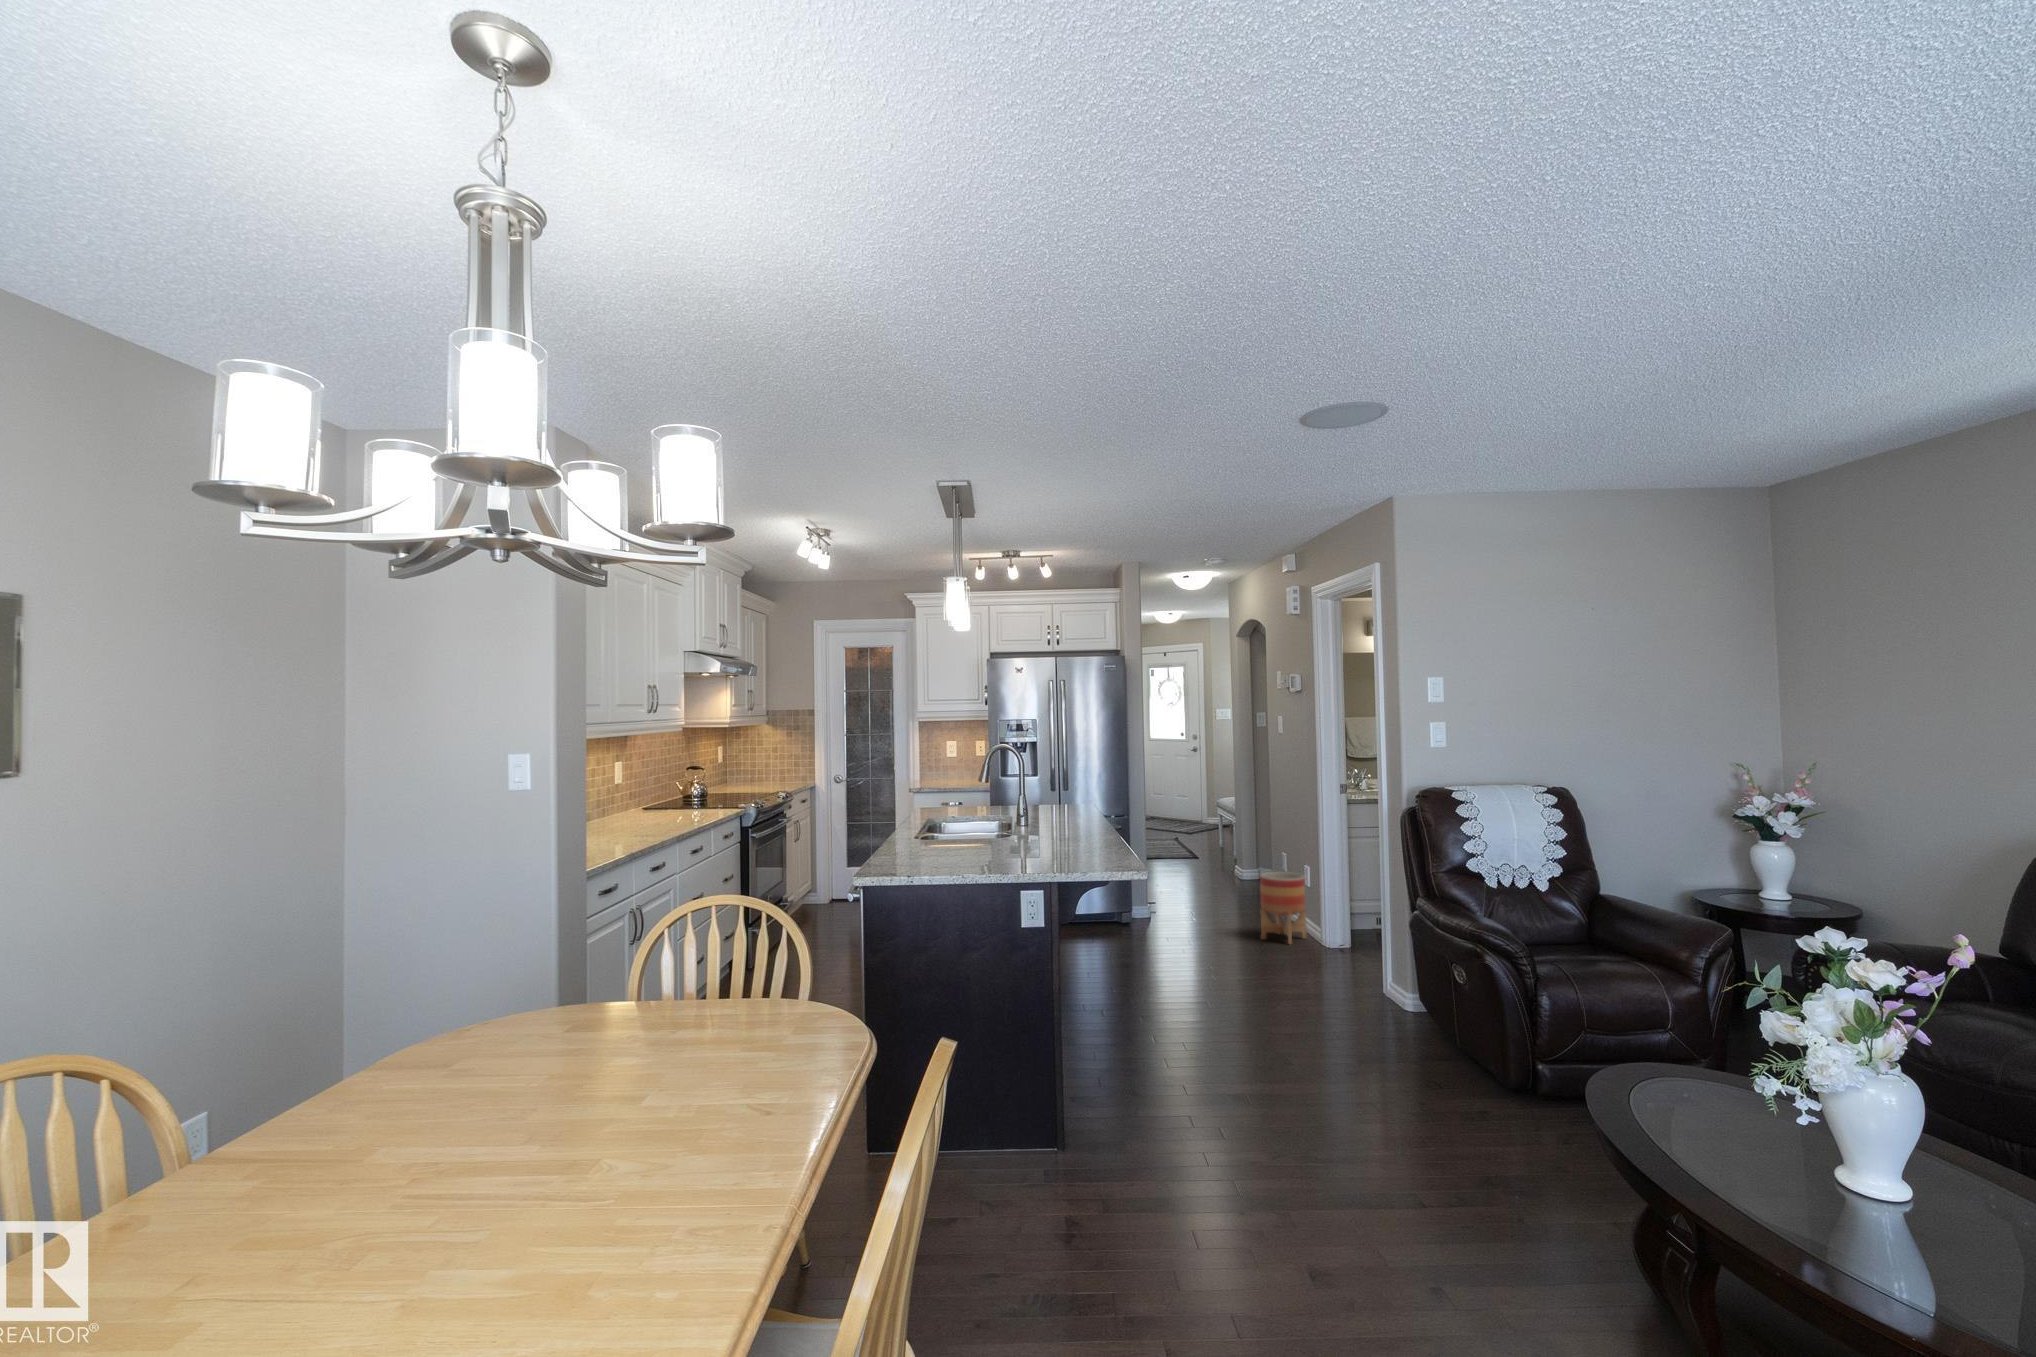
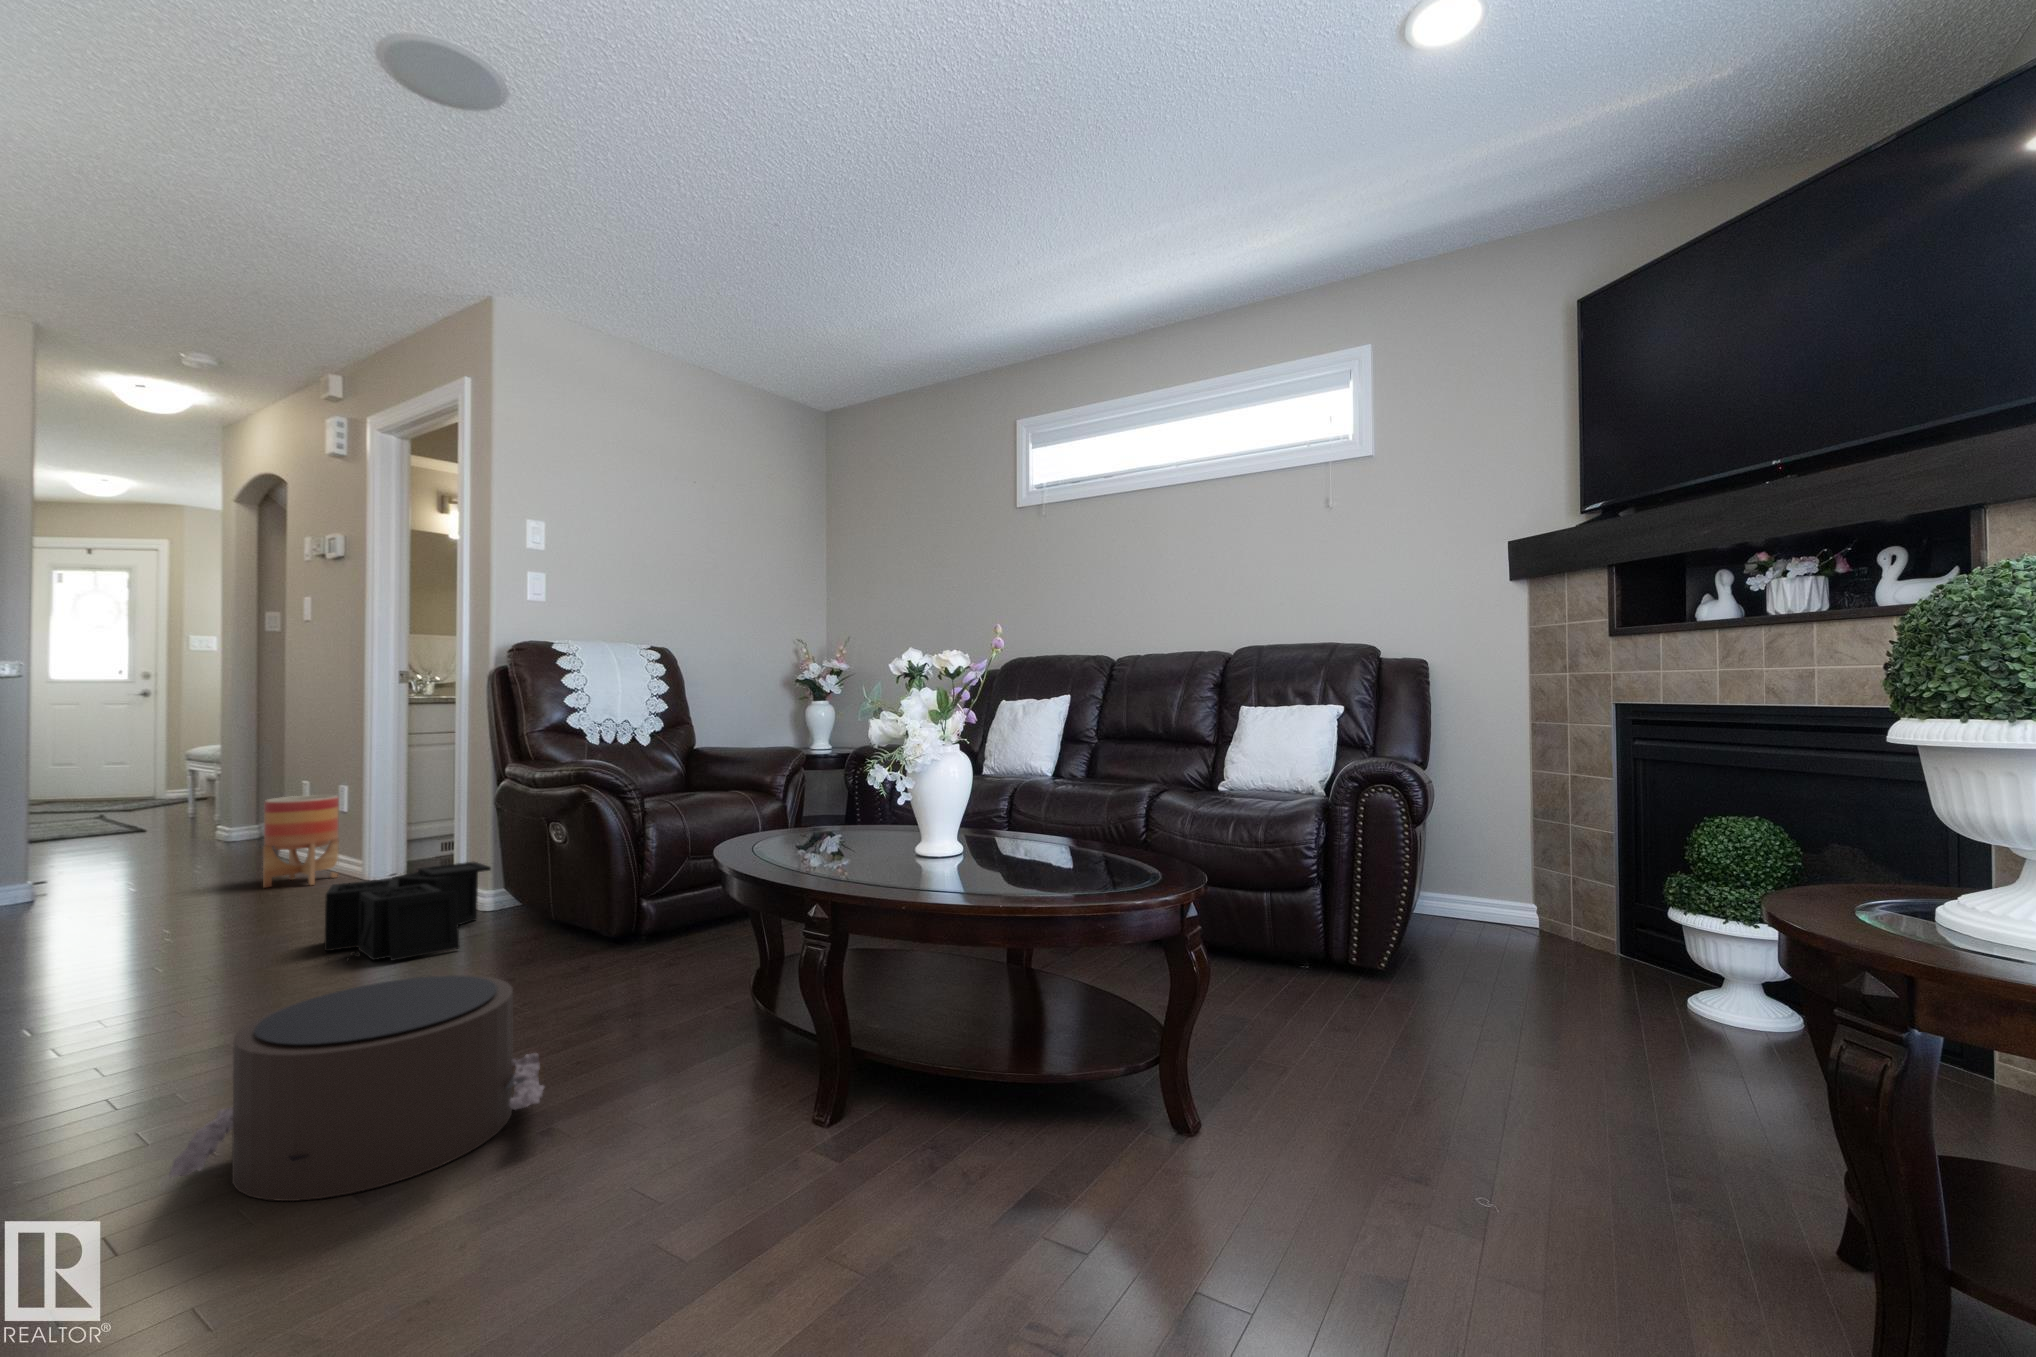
storage bin: none [1296,968,1409,1053] -> present [324,862,491,961]
pouf: none [1216,1111,1429,1280] -> present [168,975,544,1201]

